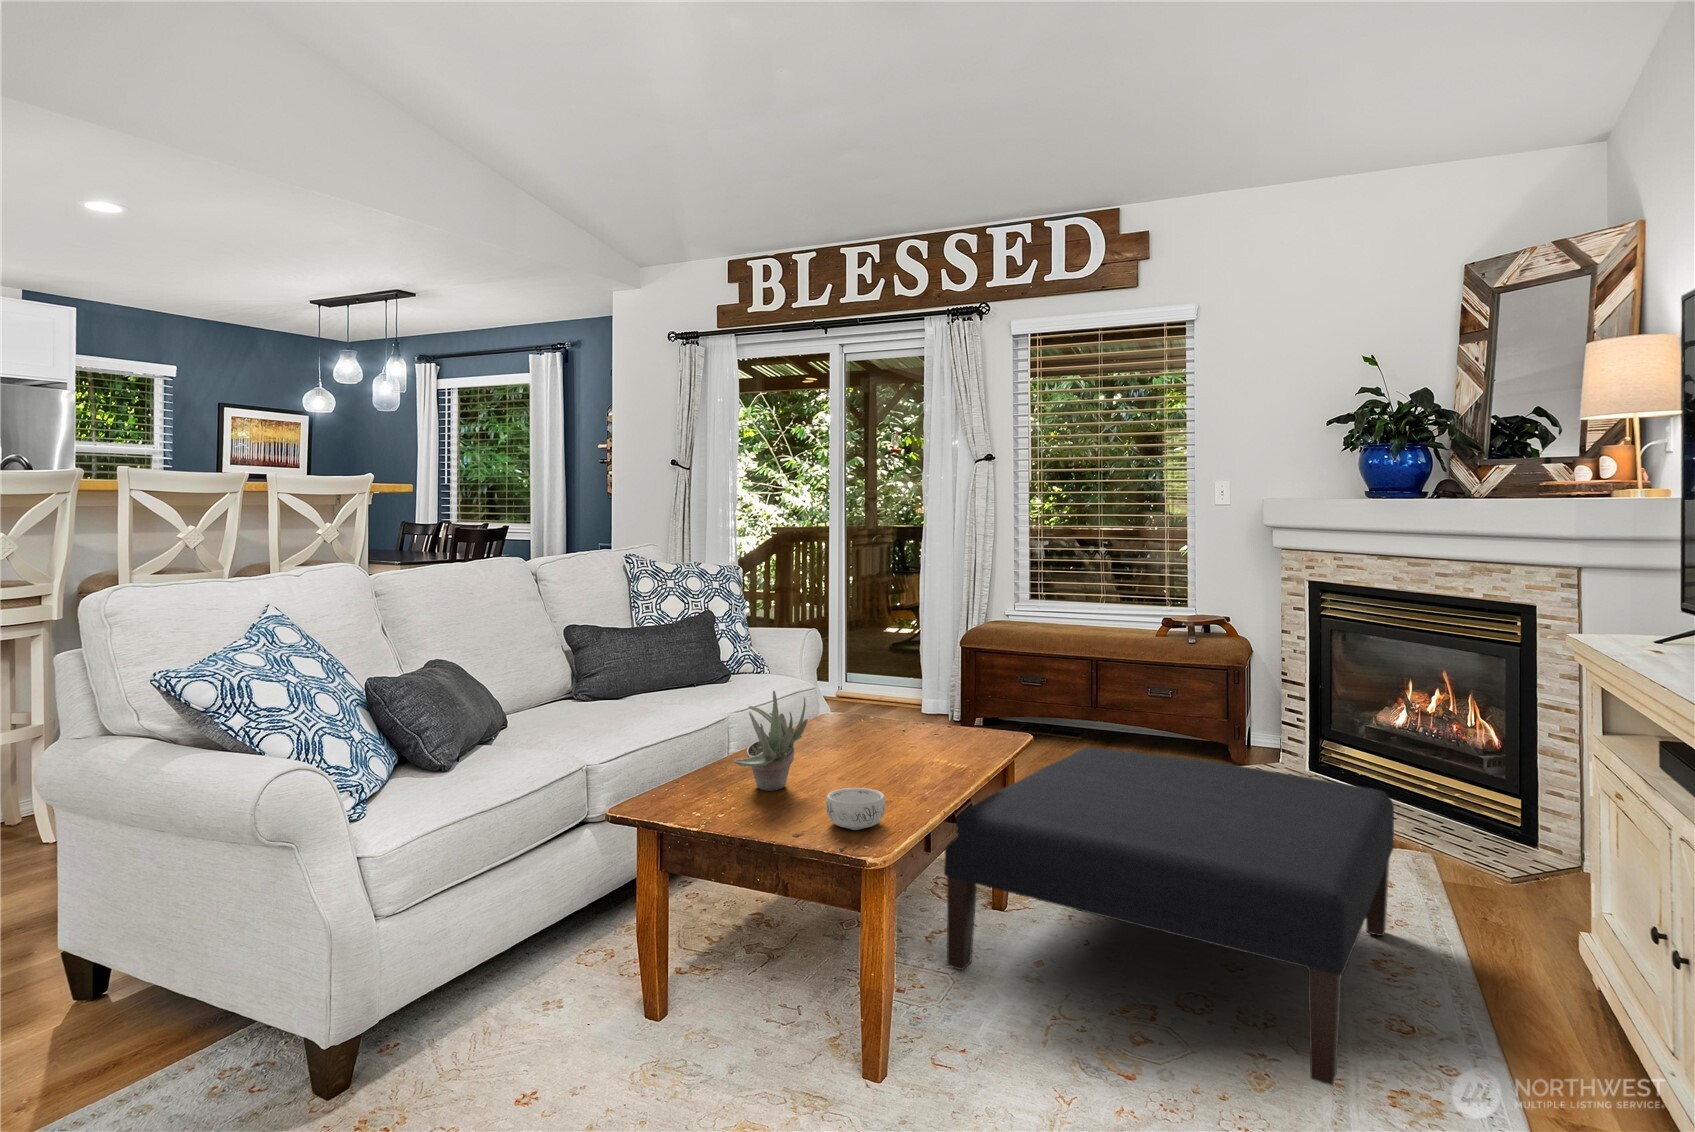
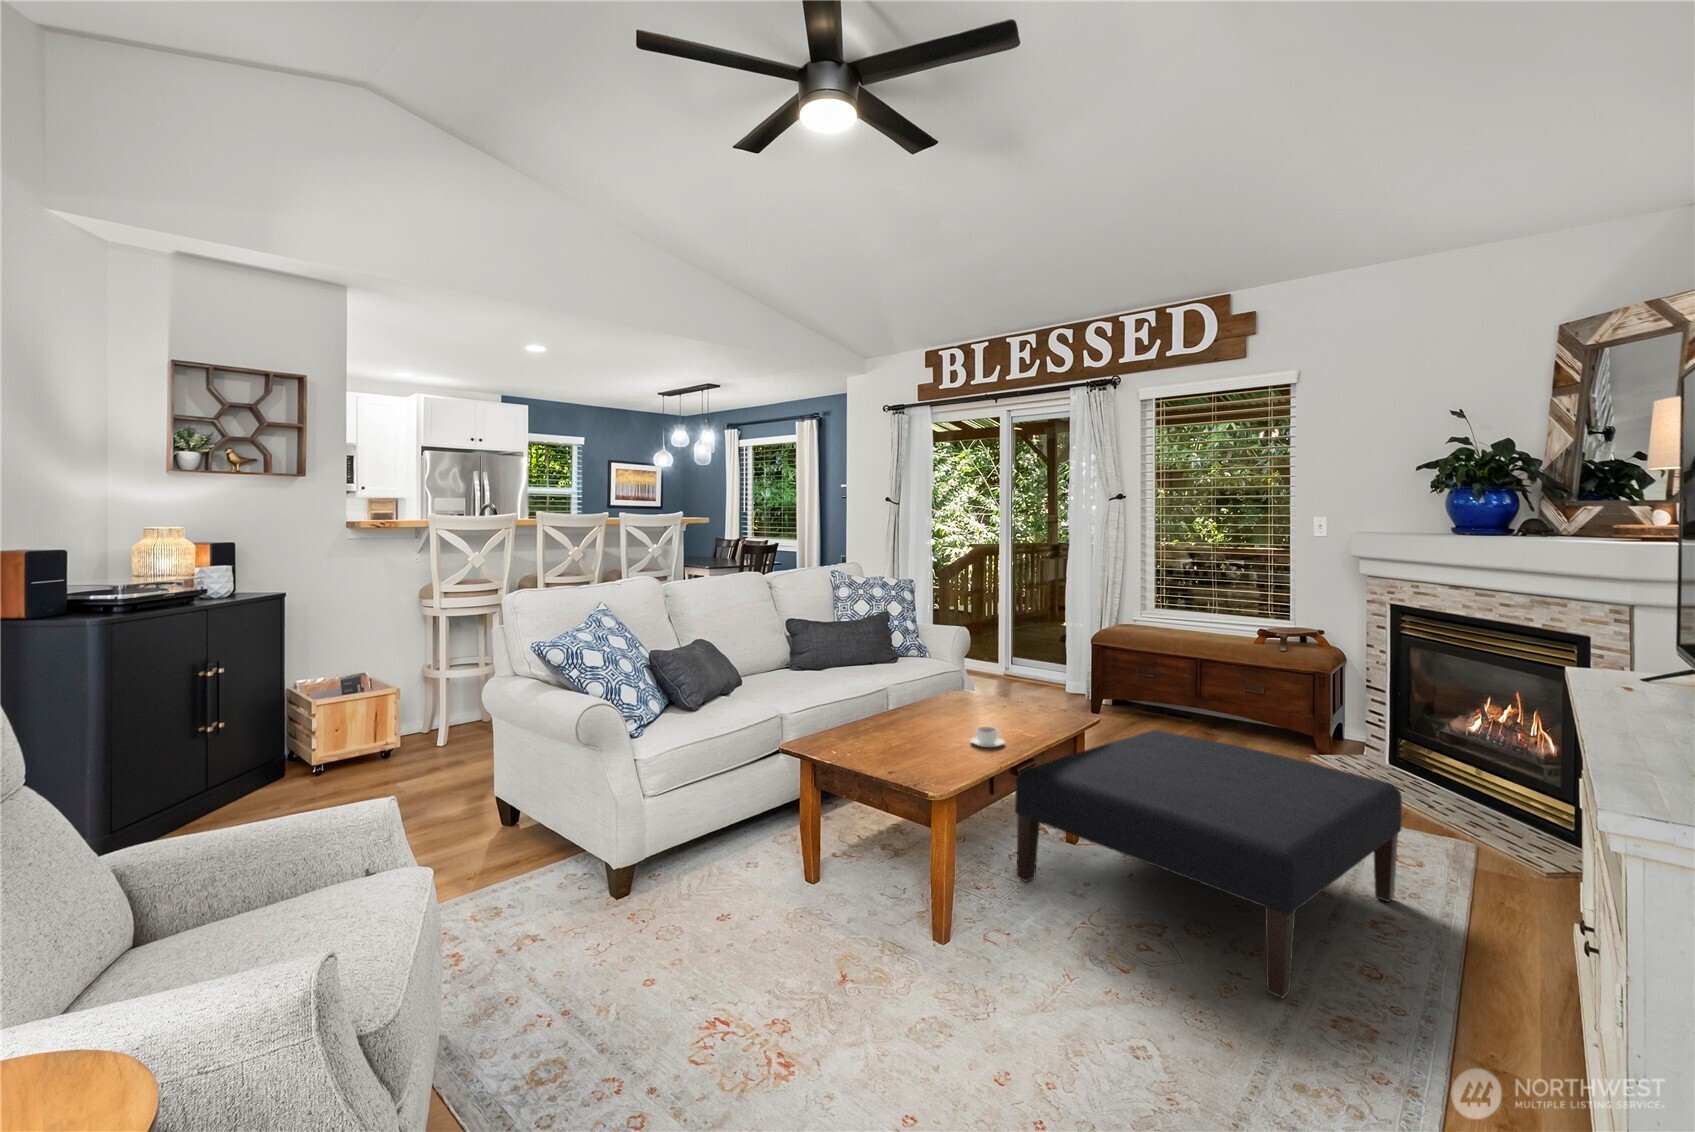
succulent plant: present [734,691,808,791] -> none [863,674,918,742]
coffee cup: none [879,758,928,787] -> present [971,727,1004,747]
decorative bowl: present [826,788,885,830] -> none [919,744,960,773]

